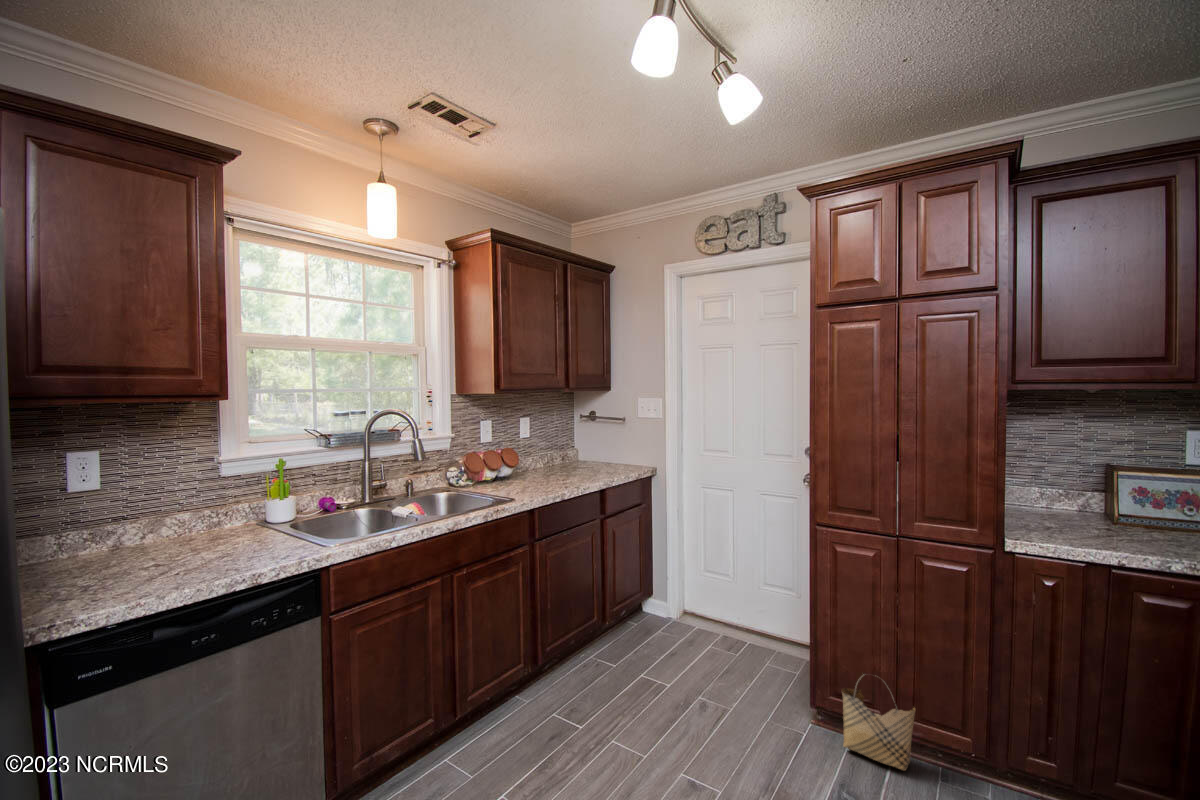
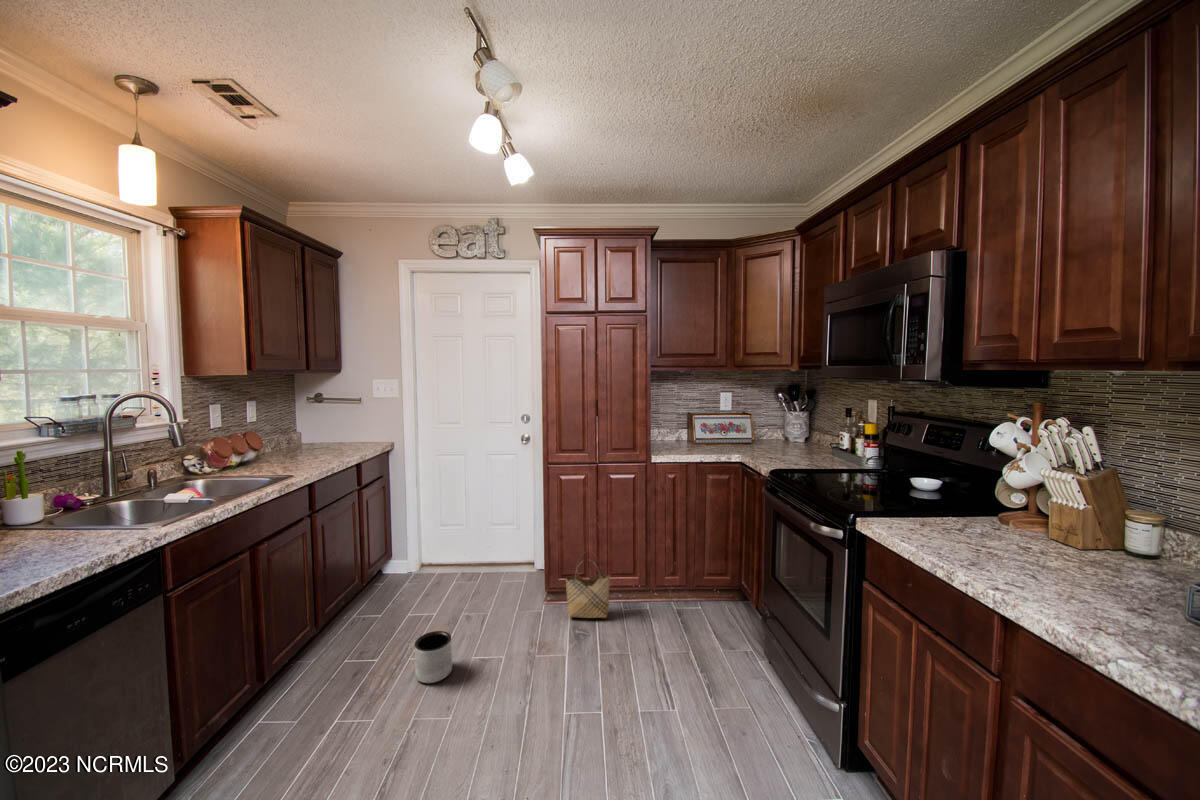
planter: none [635,704,676,766] -> present [415,631,452,683]

